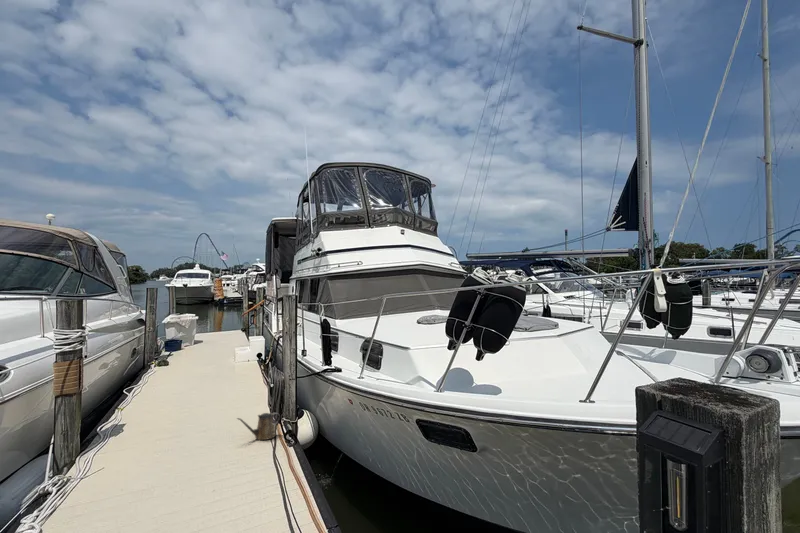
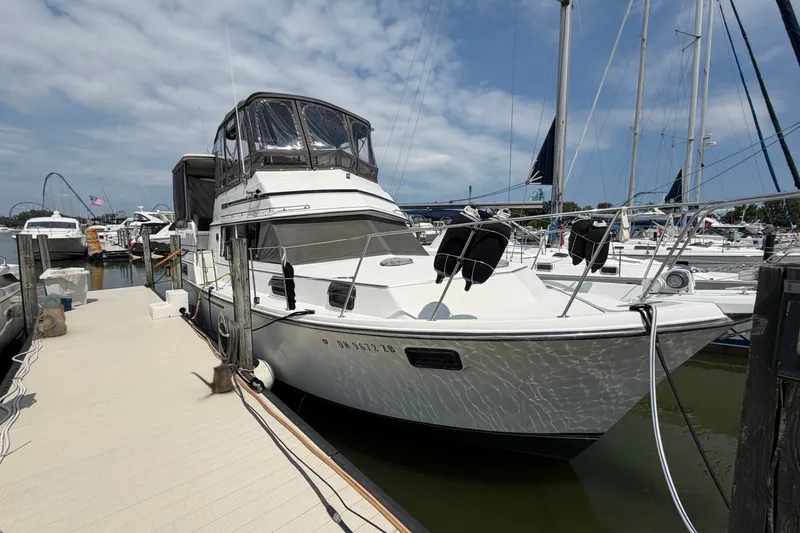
backpack: none [140,337,168,376] -> present [32,293,67,339]

